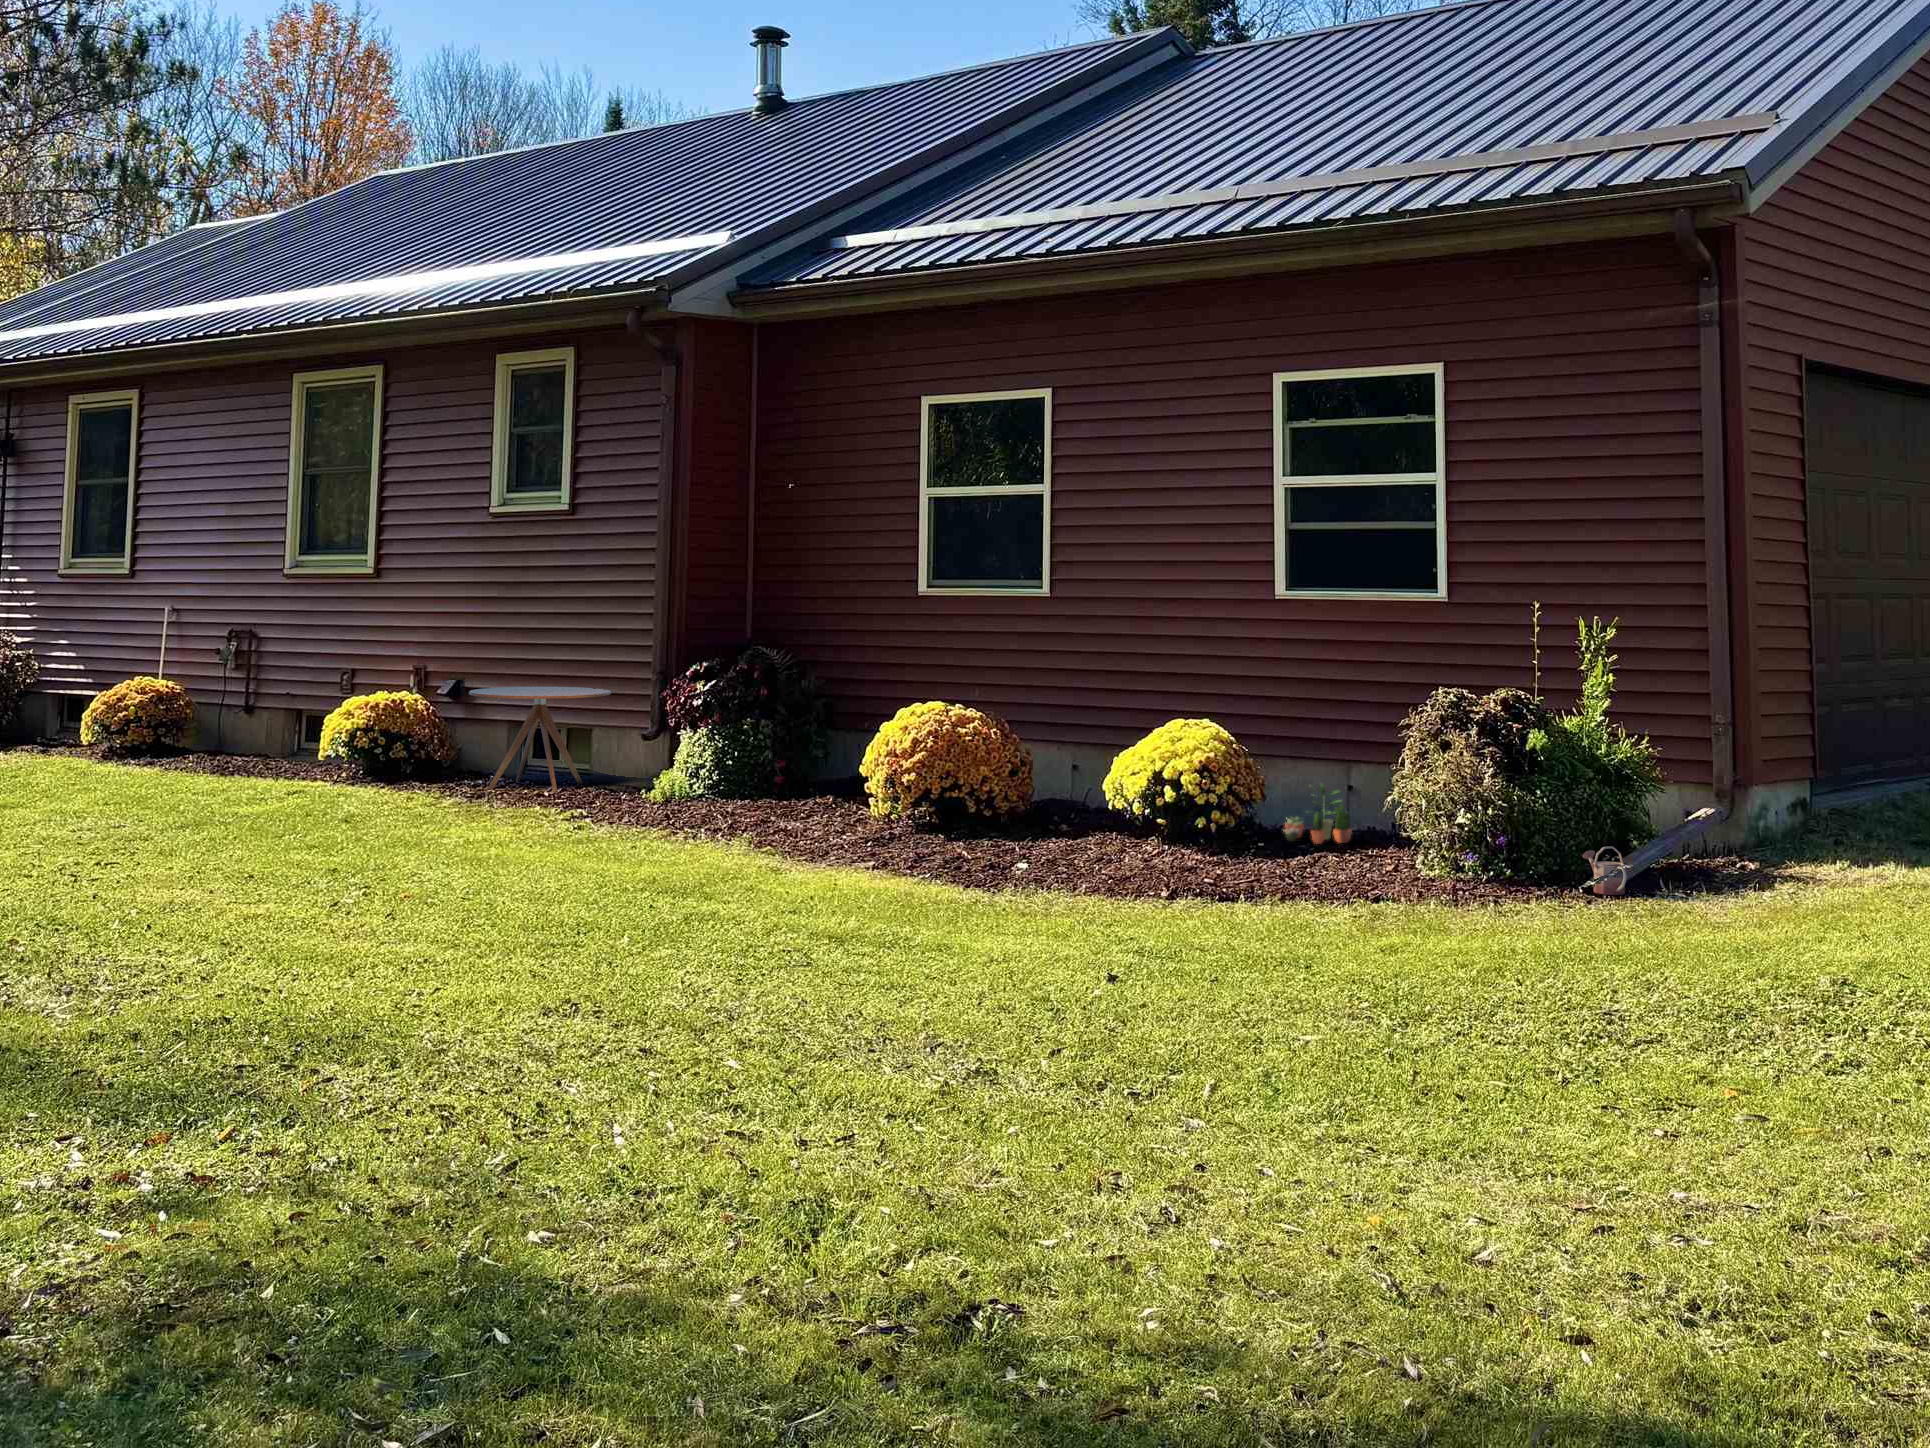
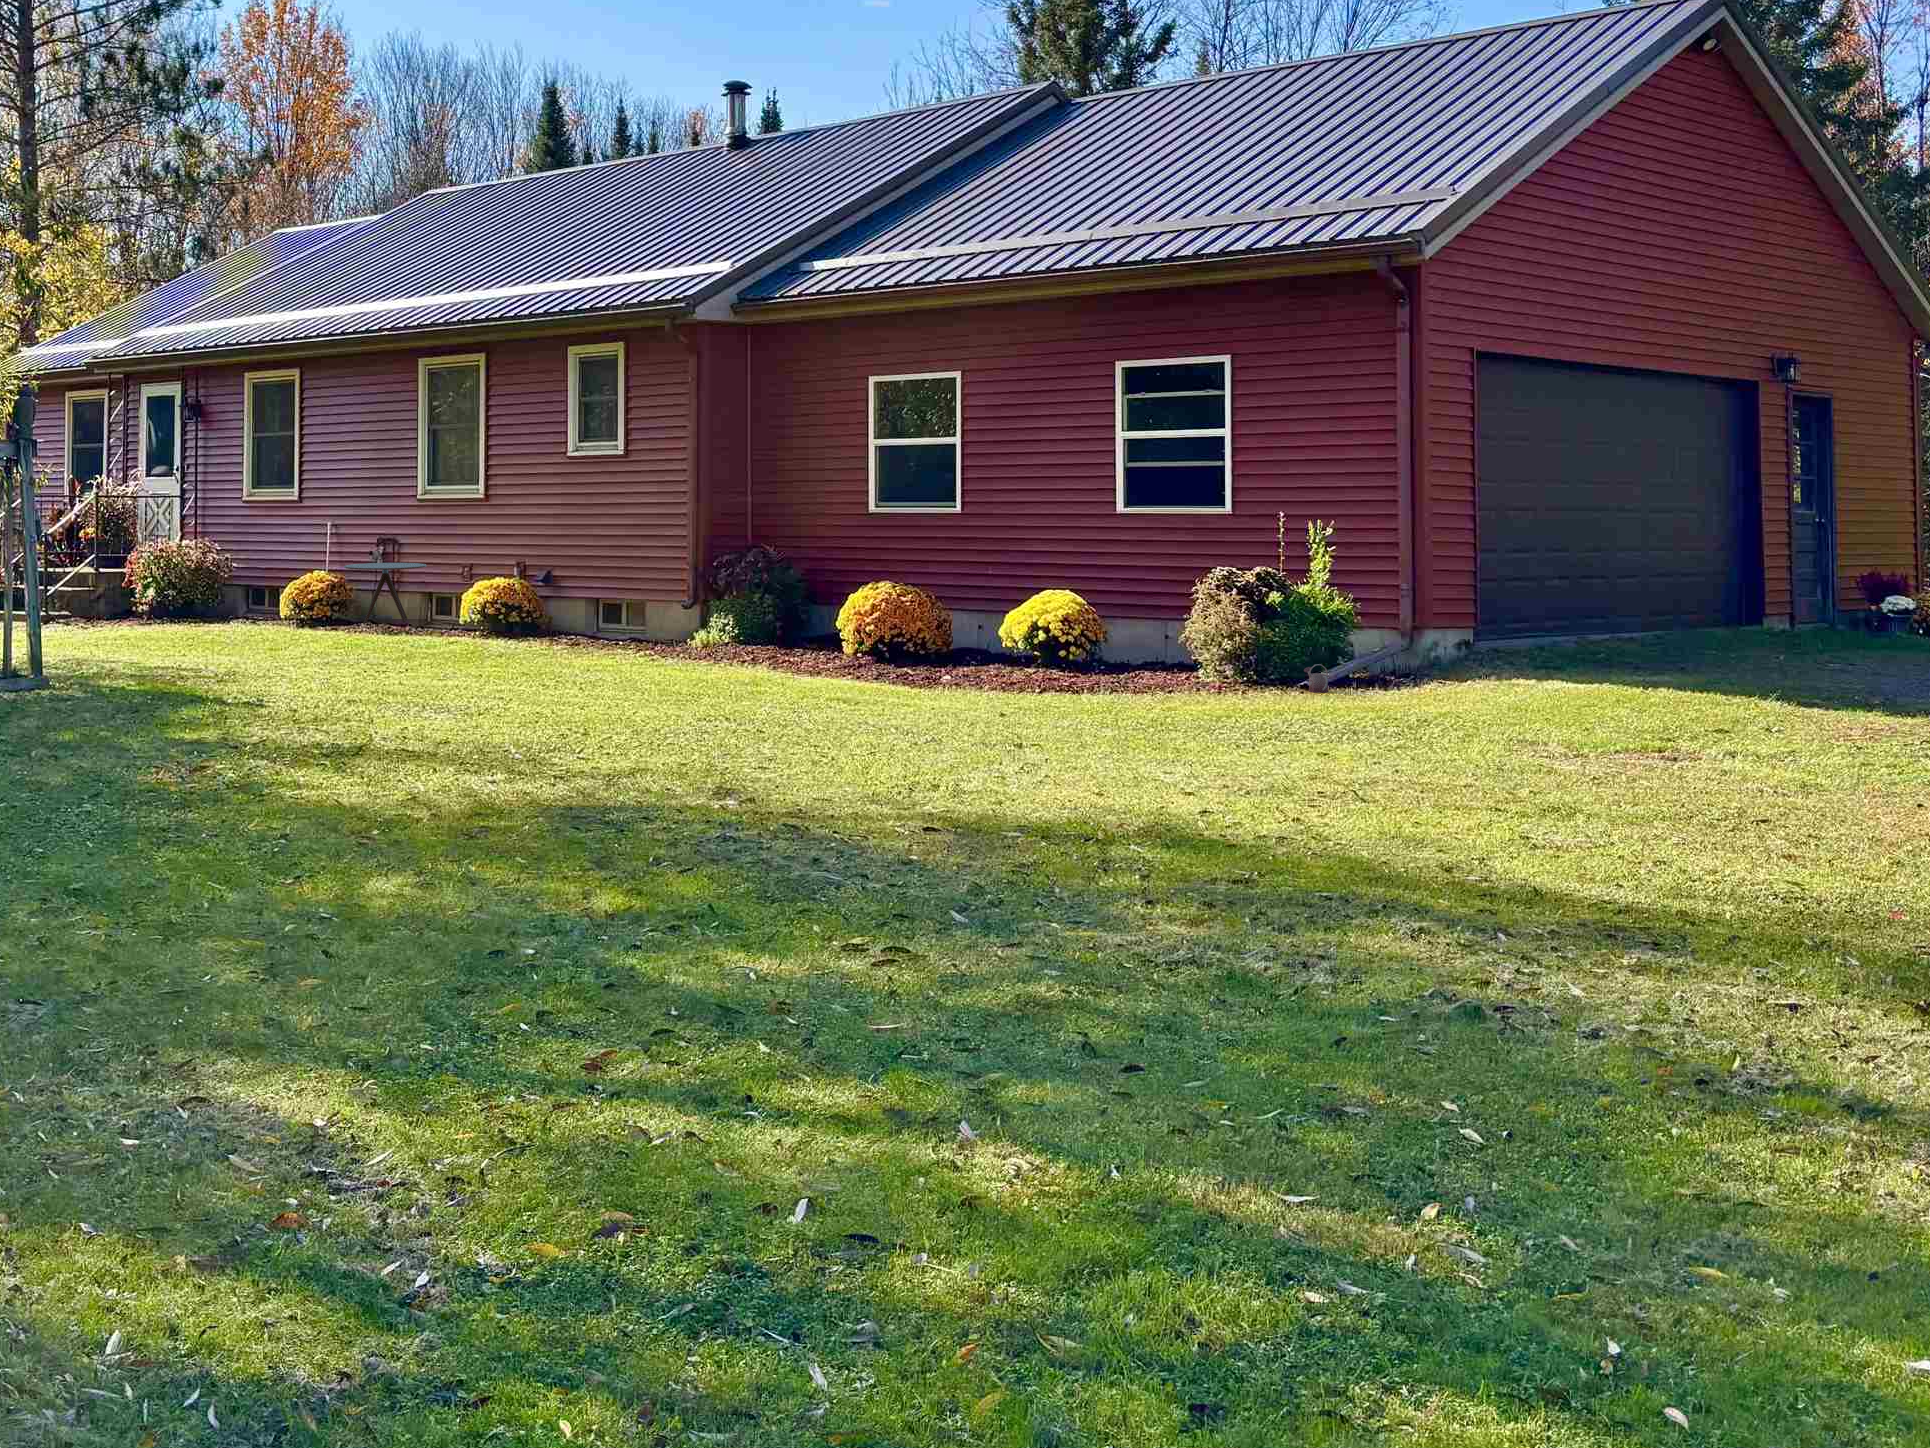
round table: present [469,687,611,791] -> present [344,563,426,623]
potted plant: present [1284,784,1352,844] -> none [1122,630,1167,668]

